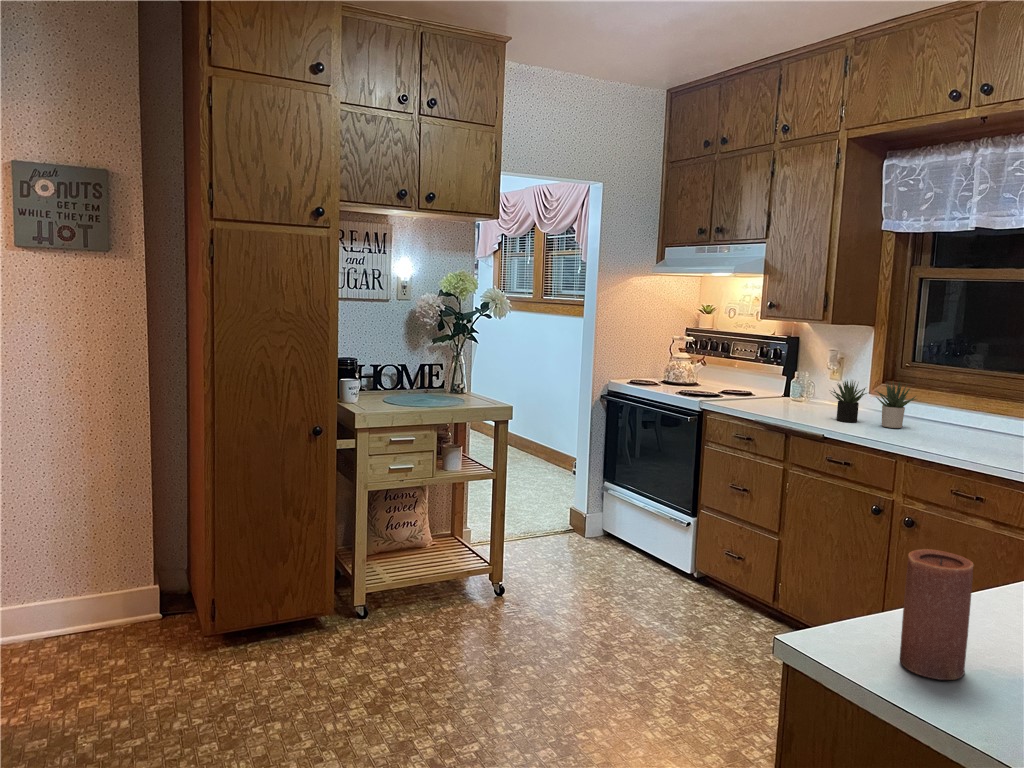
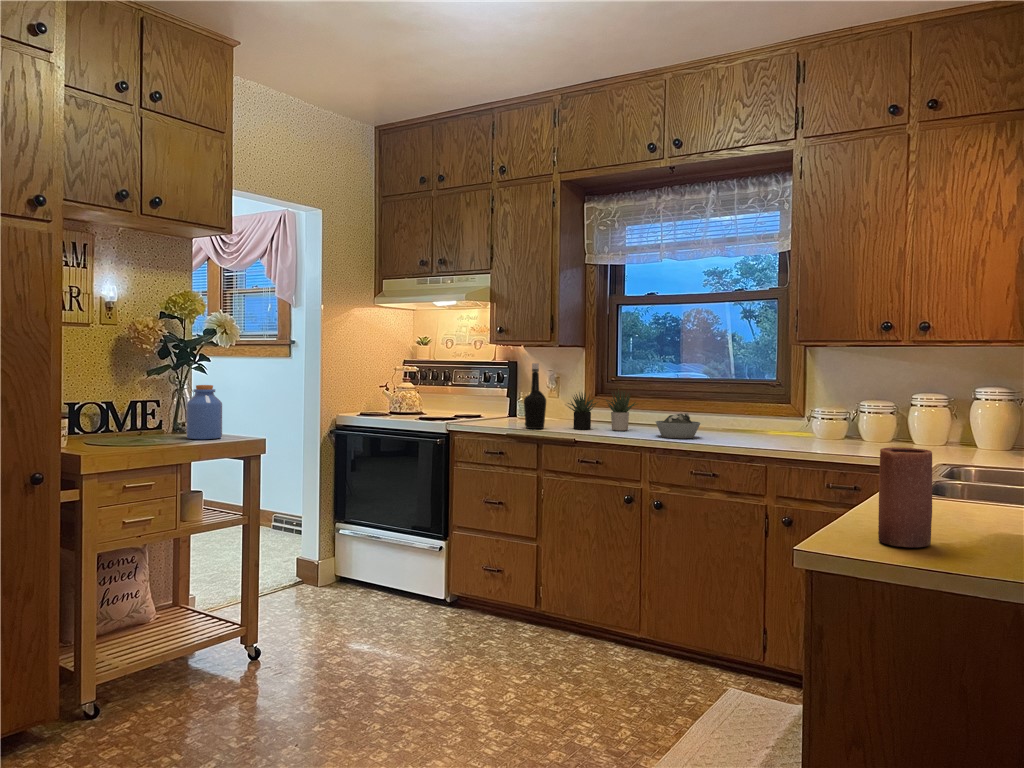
bottle: none [779,345,806,417] -> present [524,363,546,429]
jar: none [448,357,478,404] -> present [186,385,222,439]
bowl: none [924,418,987,448] -> present [656,413,700,438]

